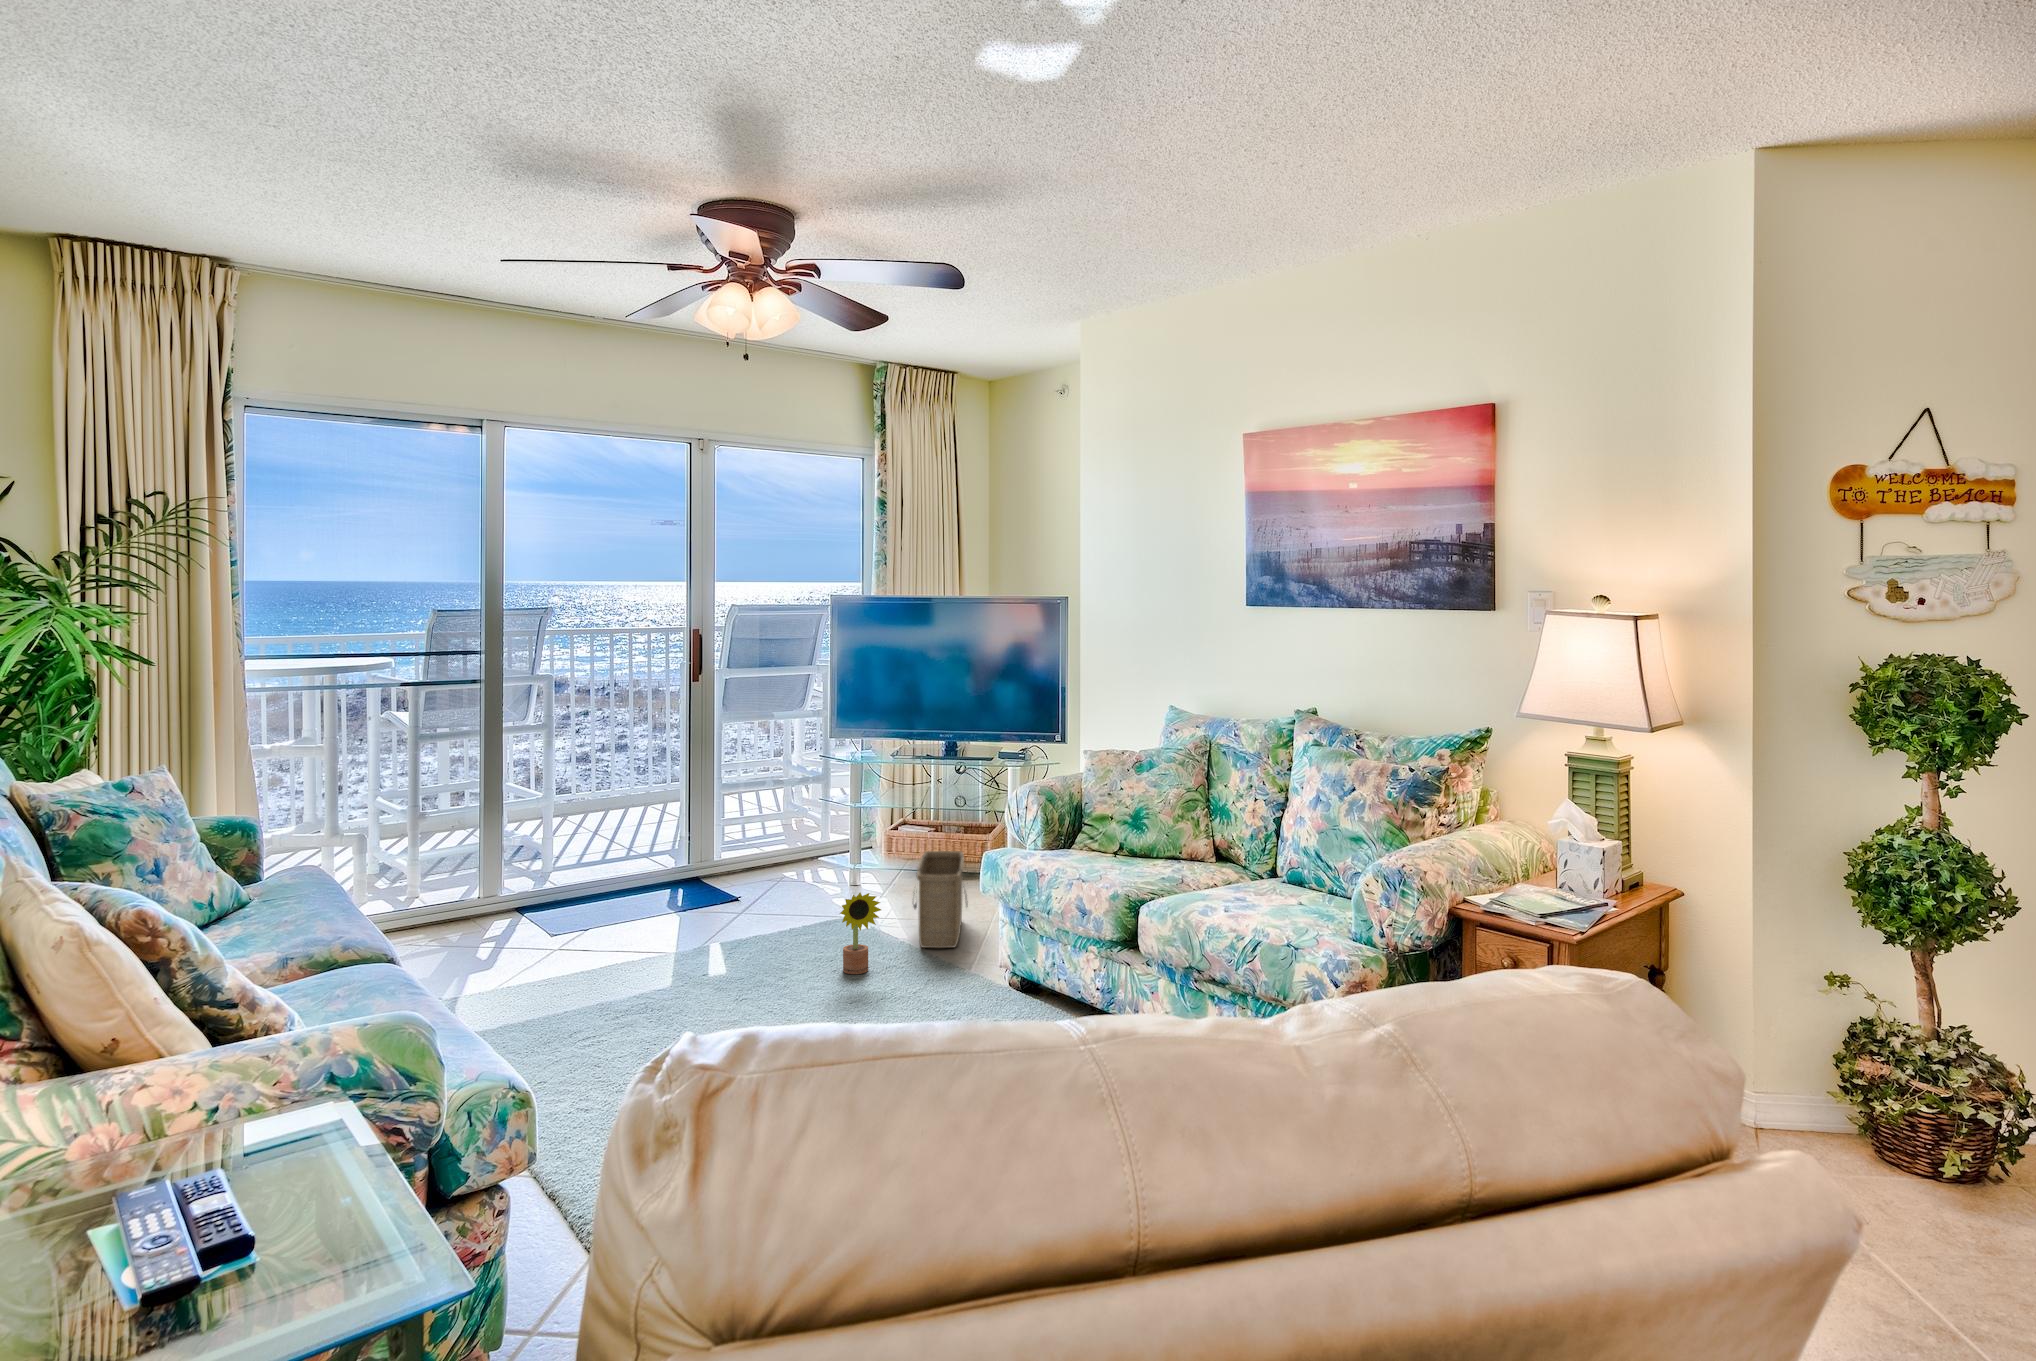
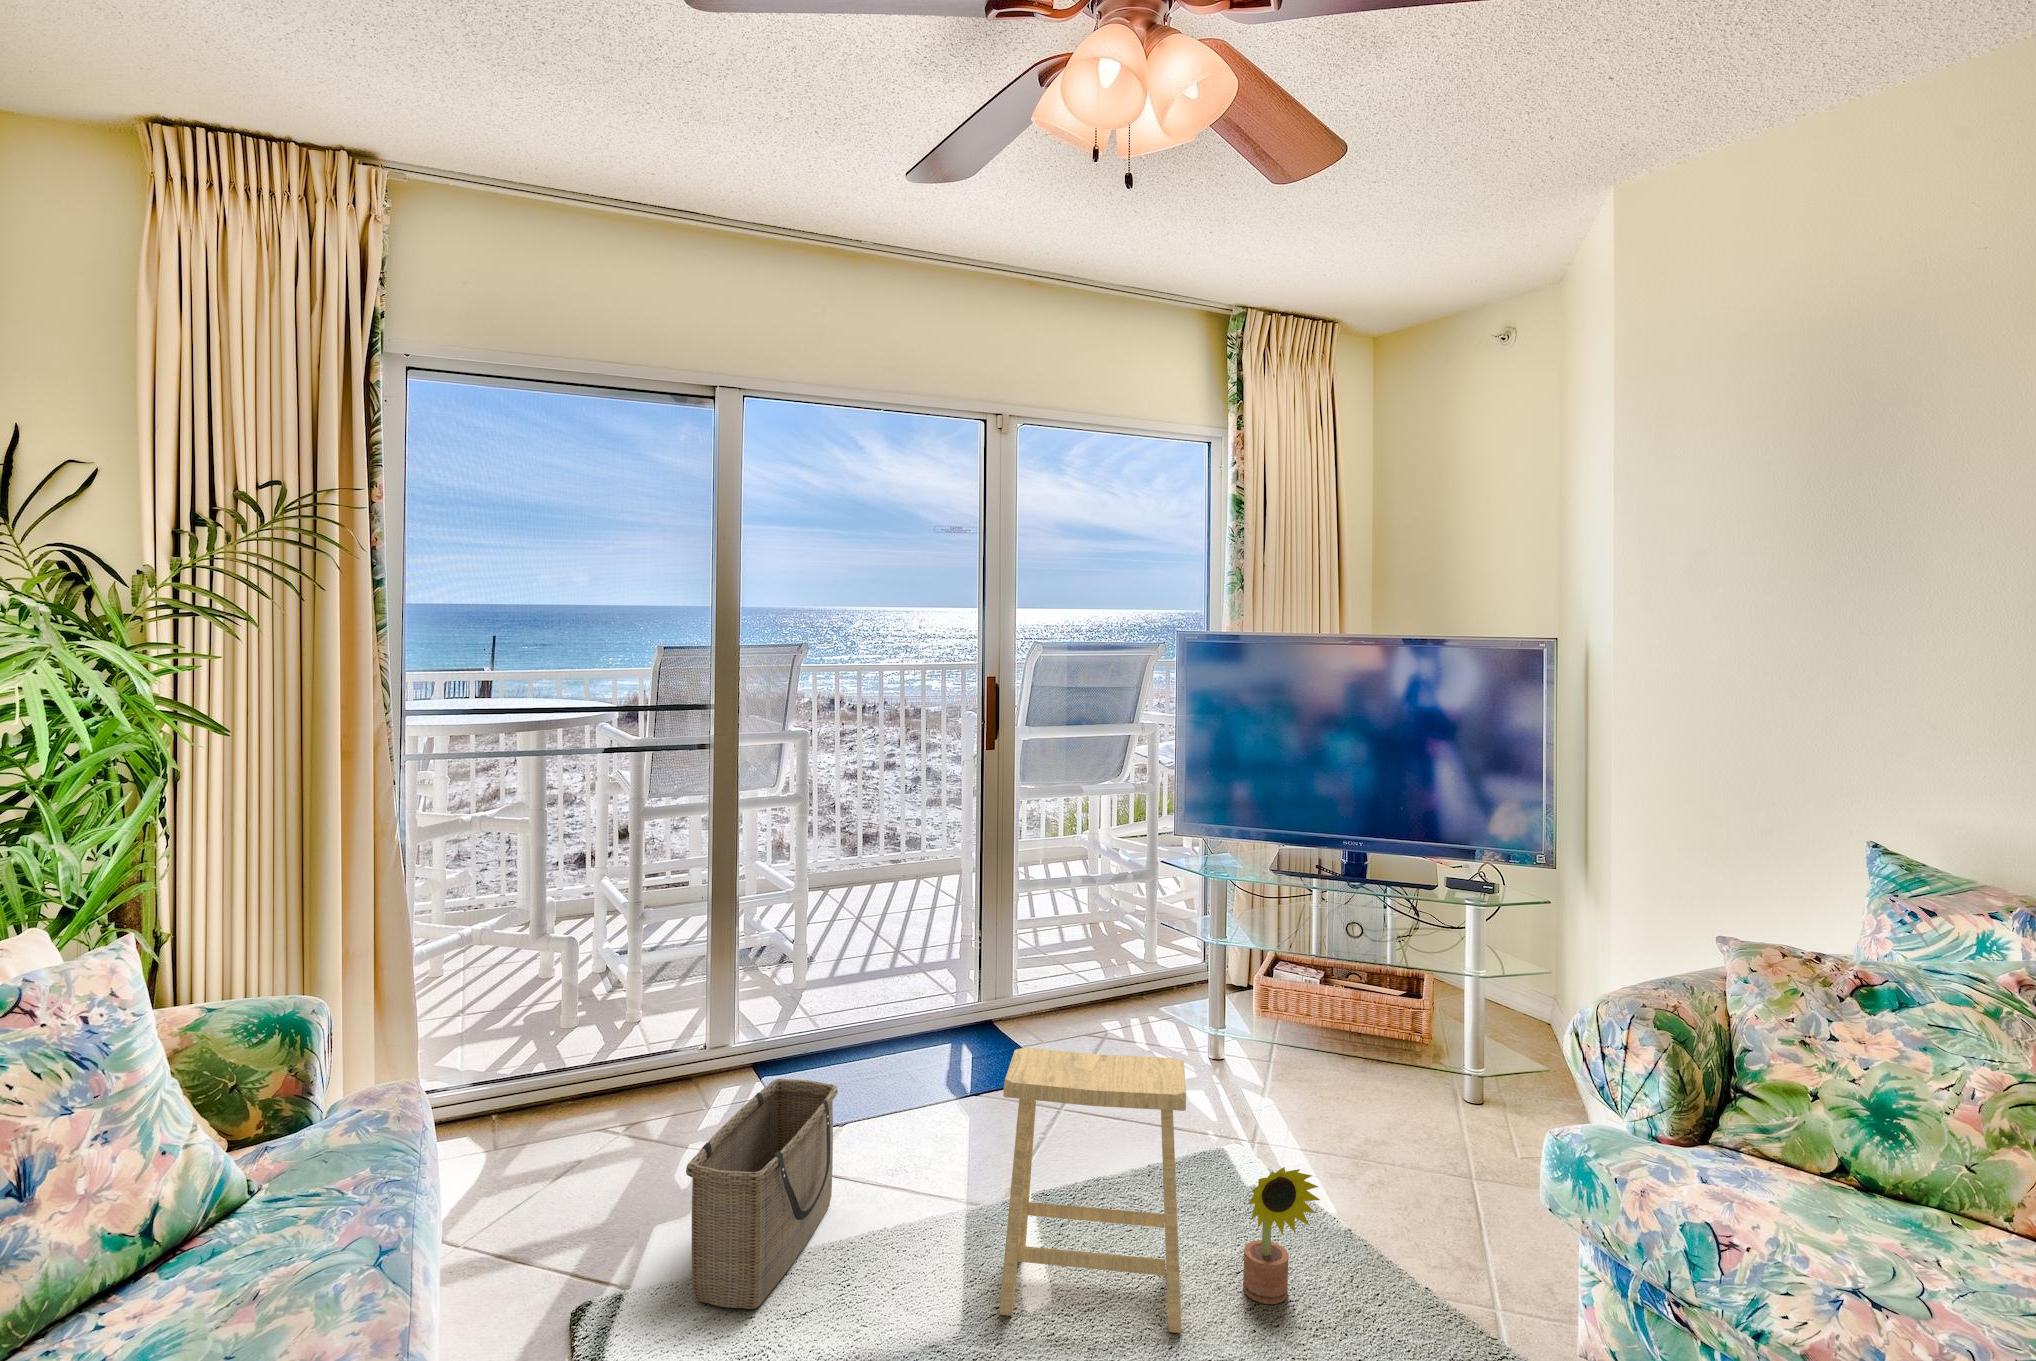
footstool: none [694,842,808,989] -> present [999,1048,1186,1333]
basket: present [914,851,968,948] -> present [686,1079,838,1309]

